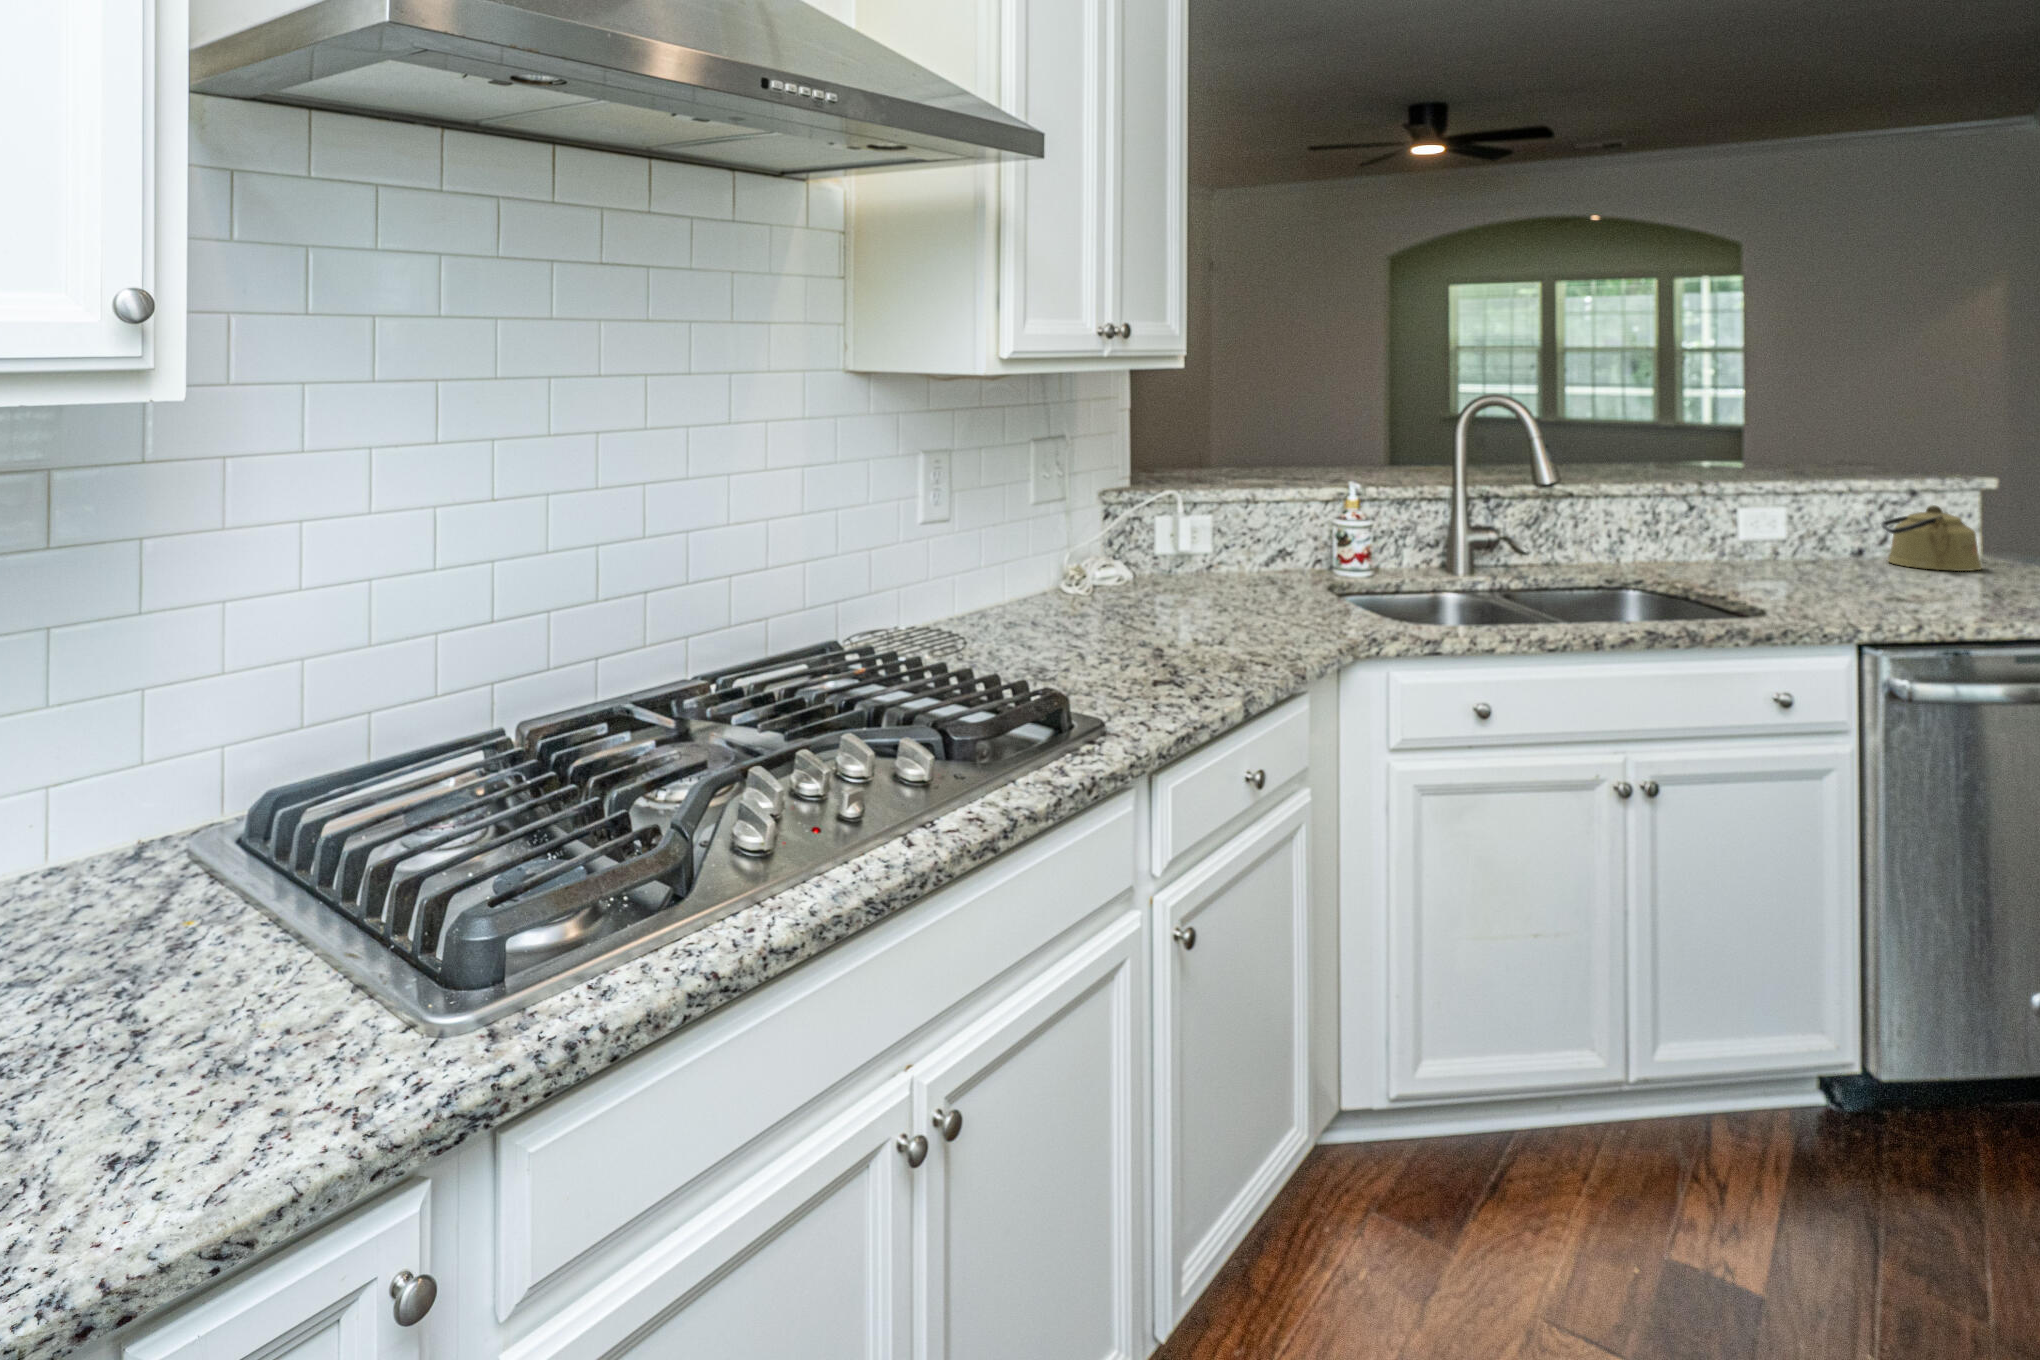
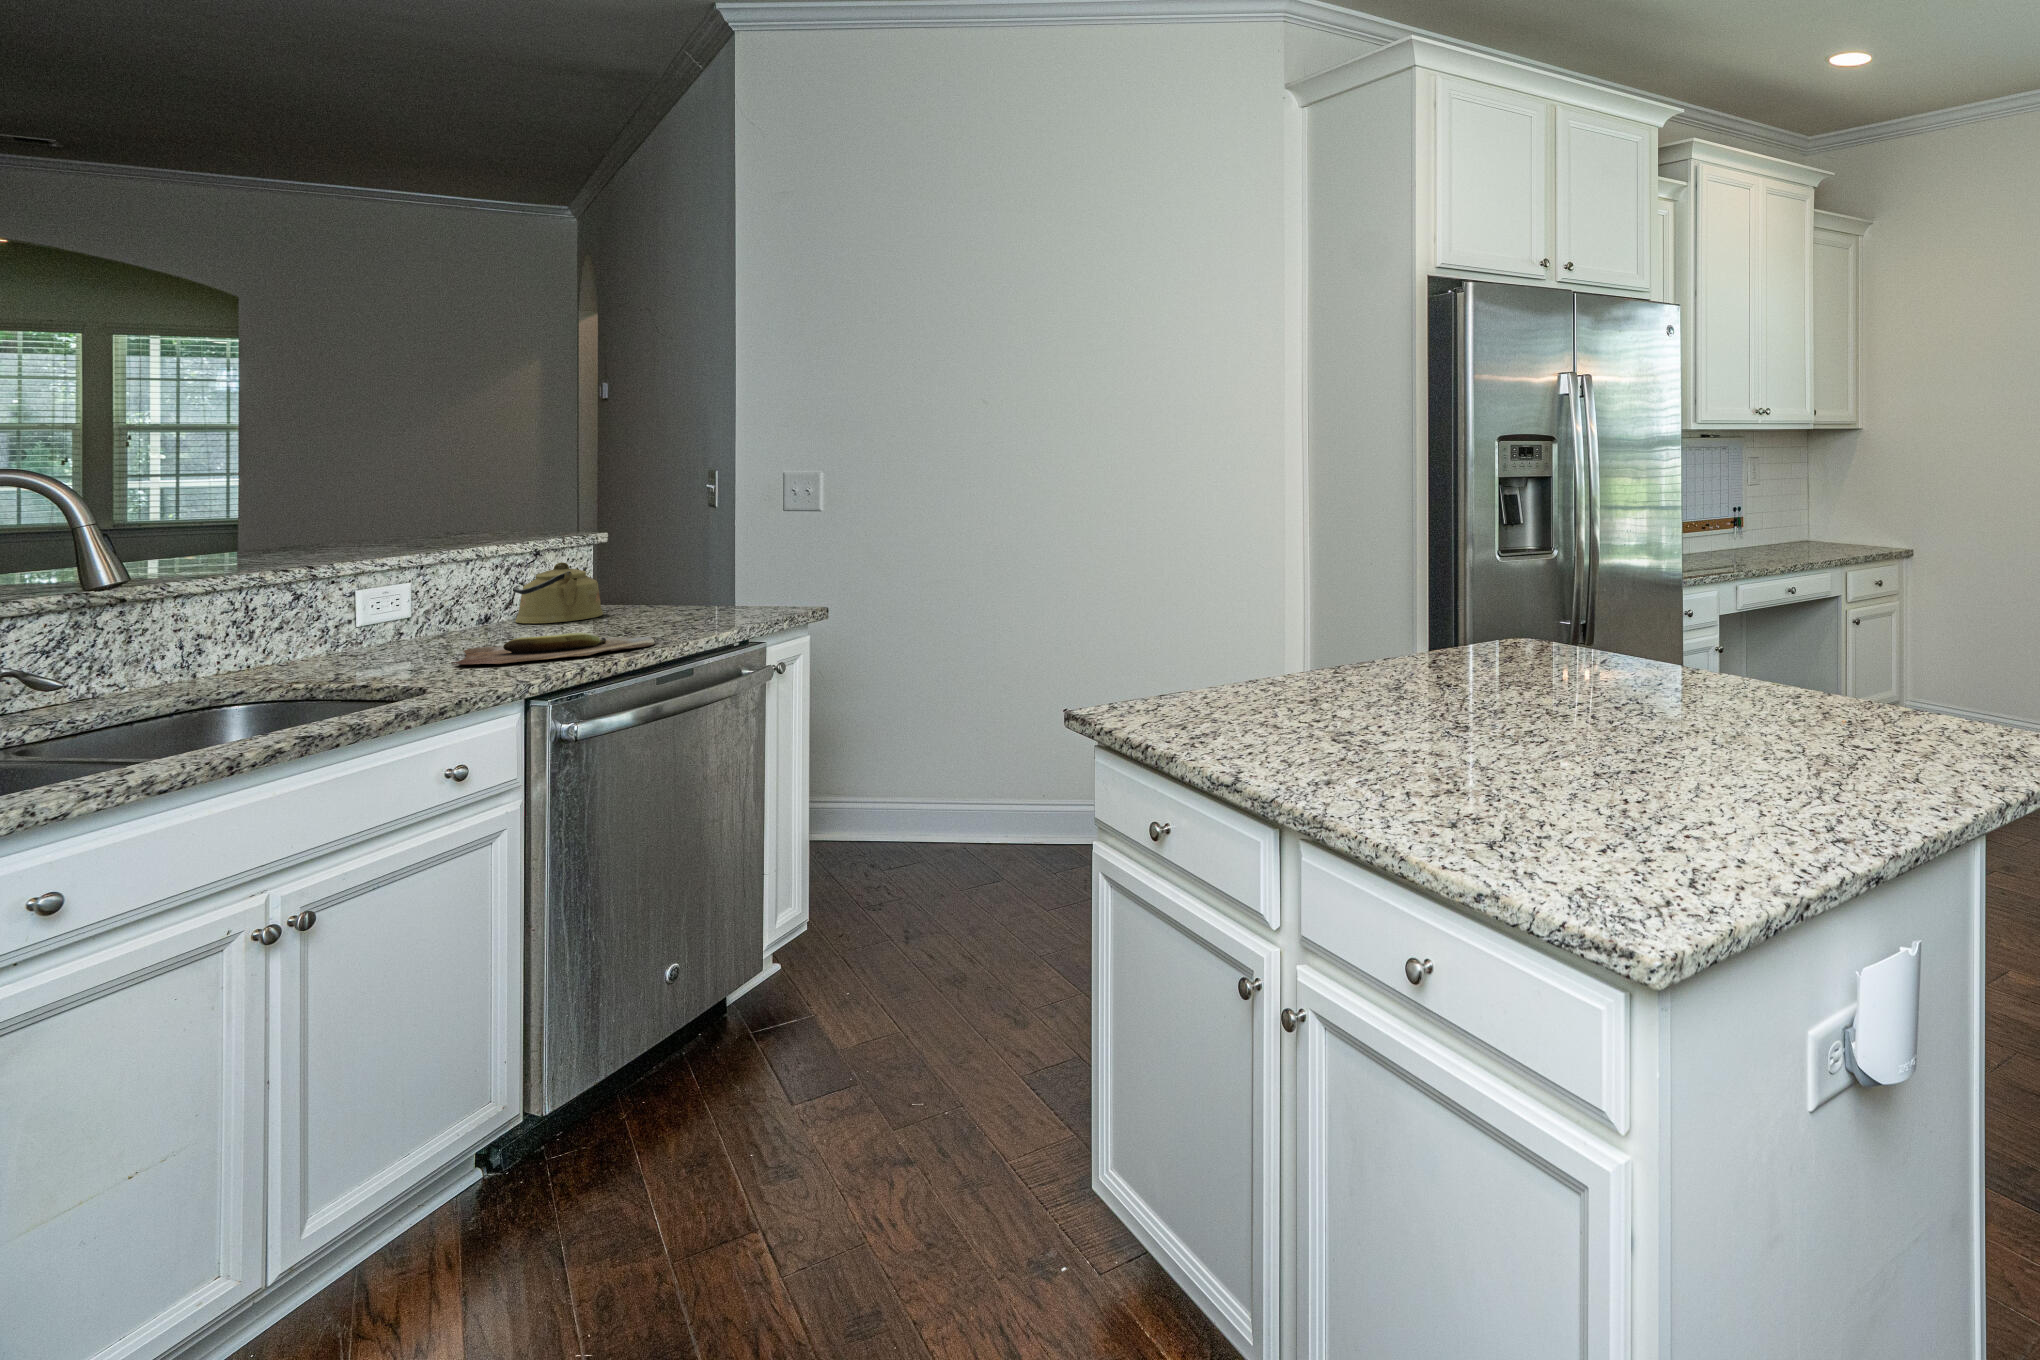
cutting board: none [1800,578,2019,614] -> present [453,633,655,664]

